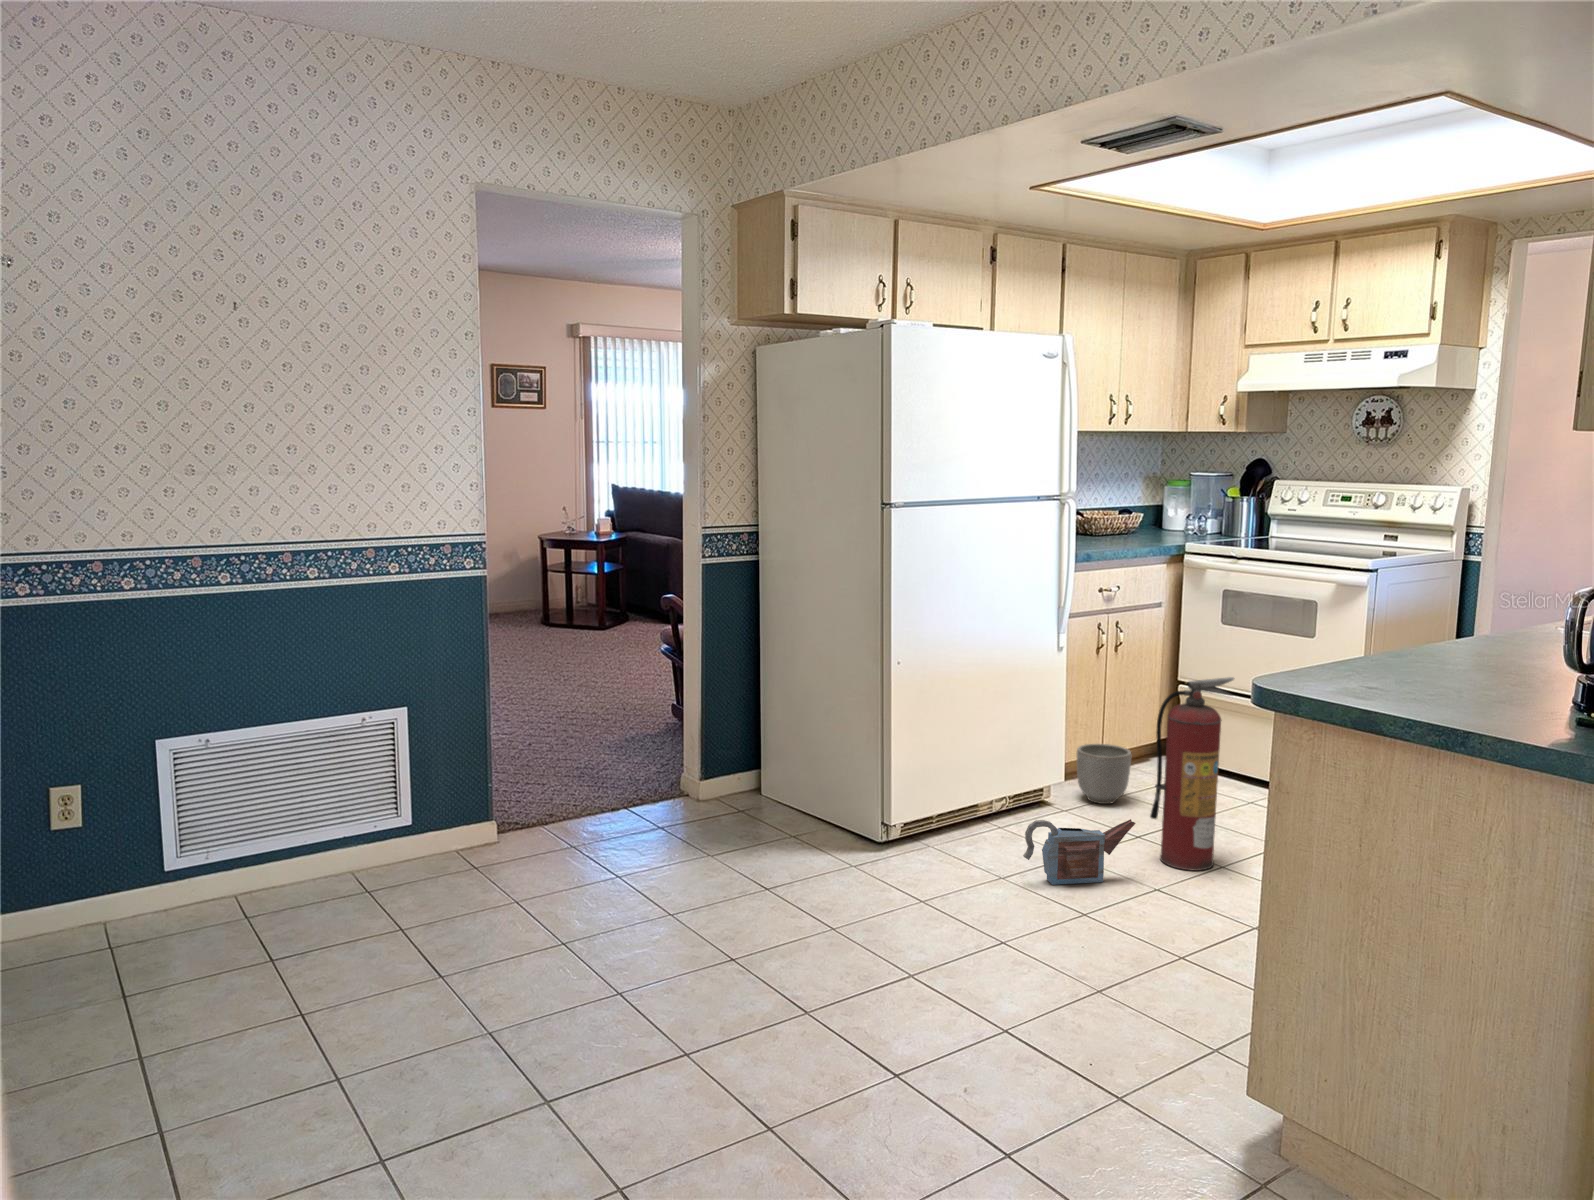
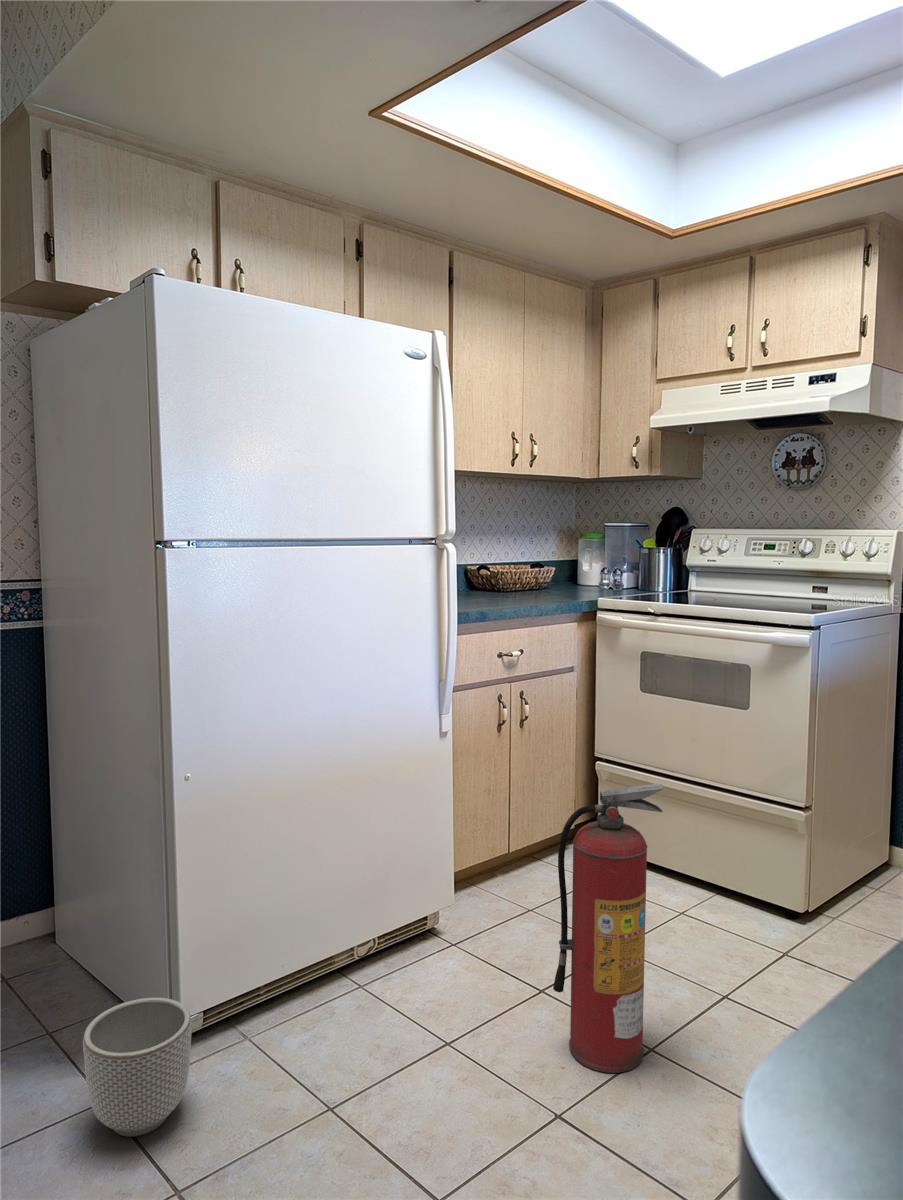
planter: present [1077,744,1132,804] -> present [83,998,192,1137]
watering can: present [1023,819,1136,885] -> none [354,1013,528,1134]

